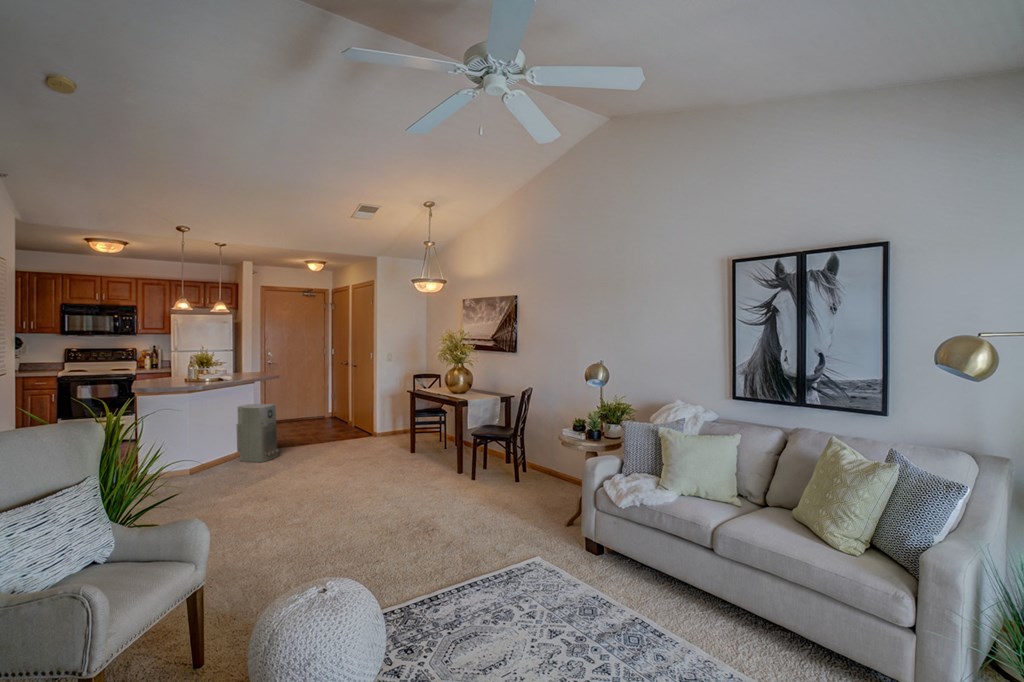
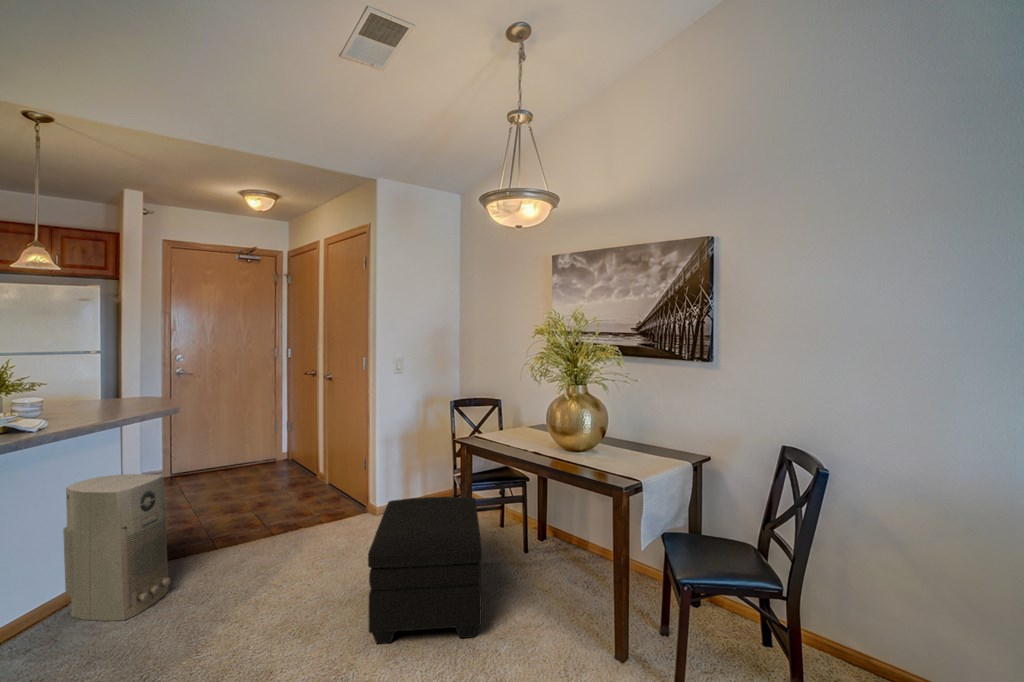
ottoman: none [360,418,417,469] -> present [368,497,482,644]

